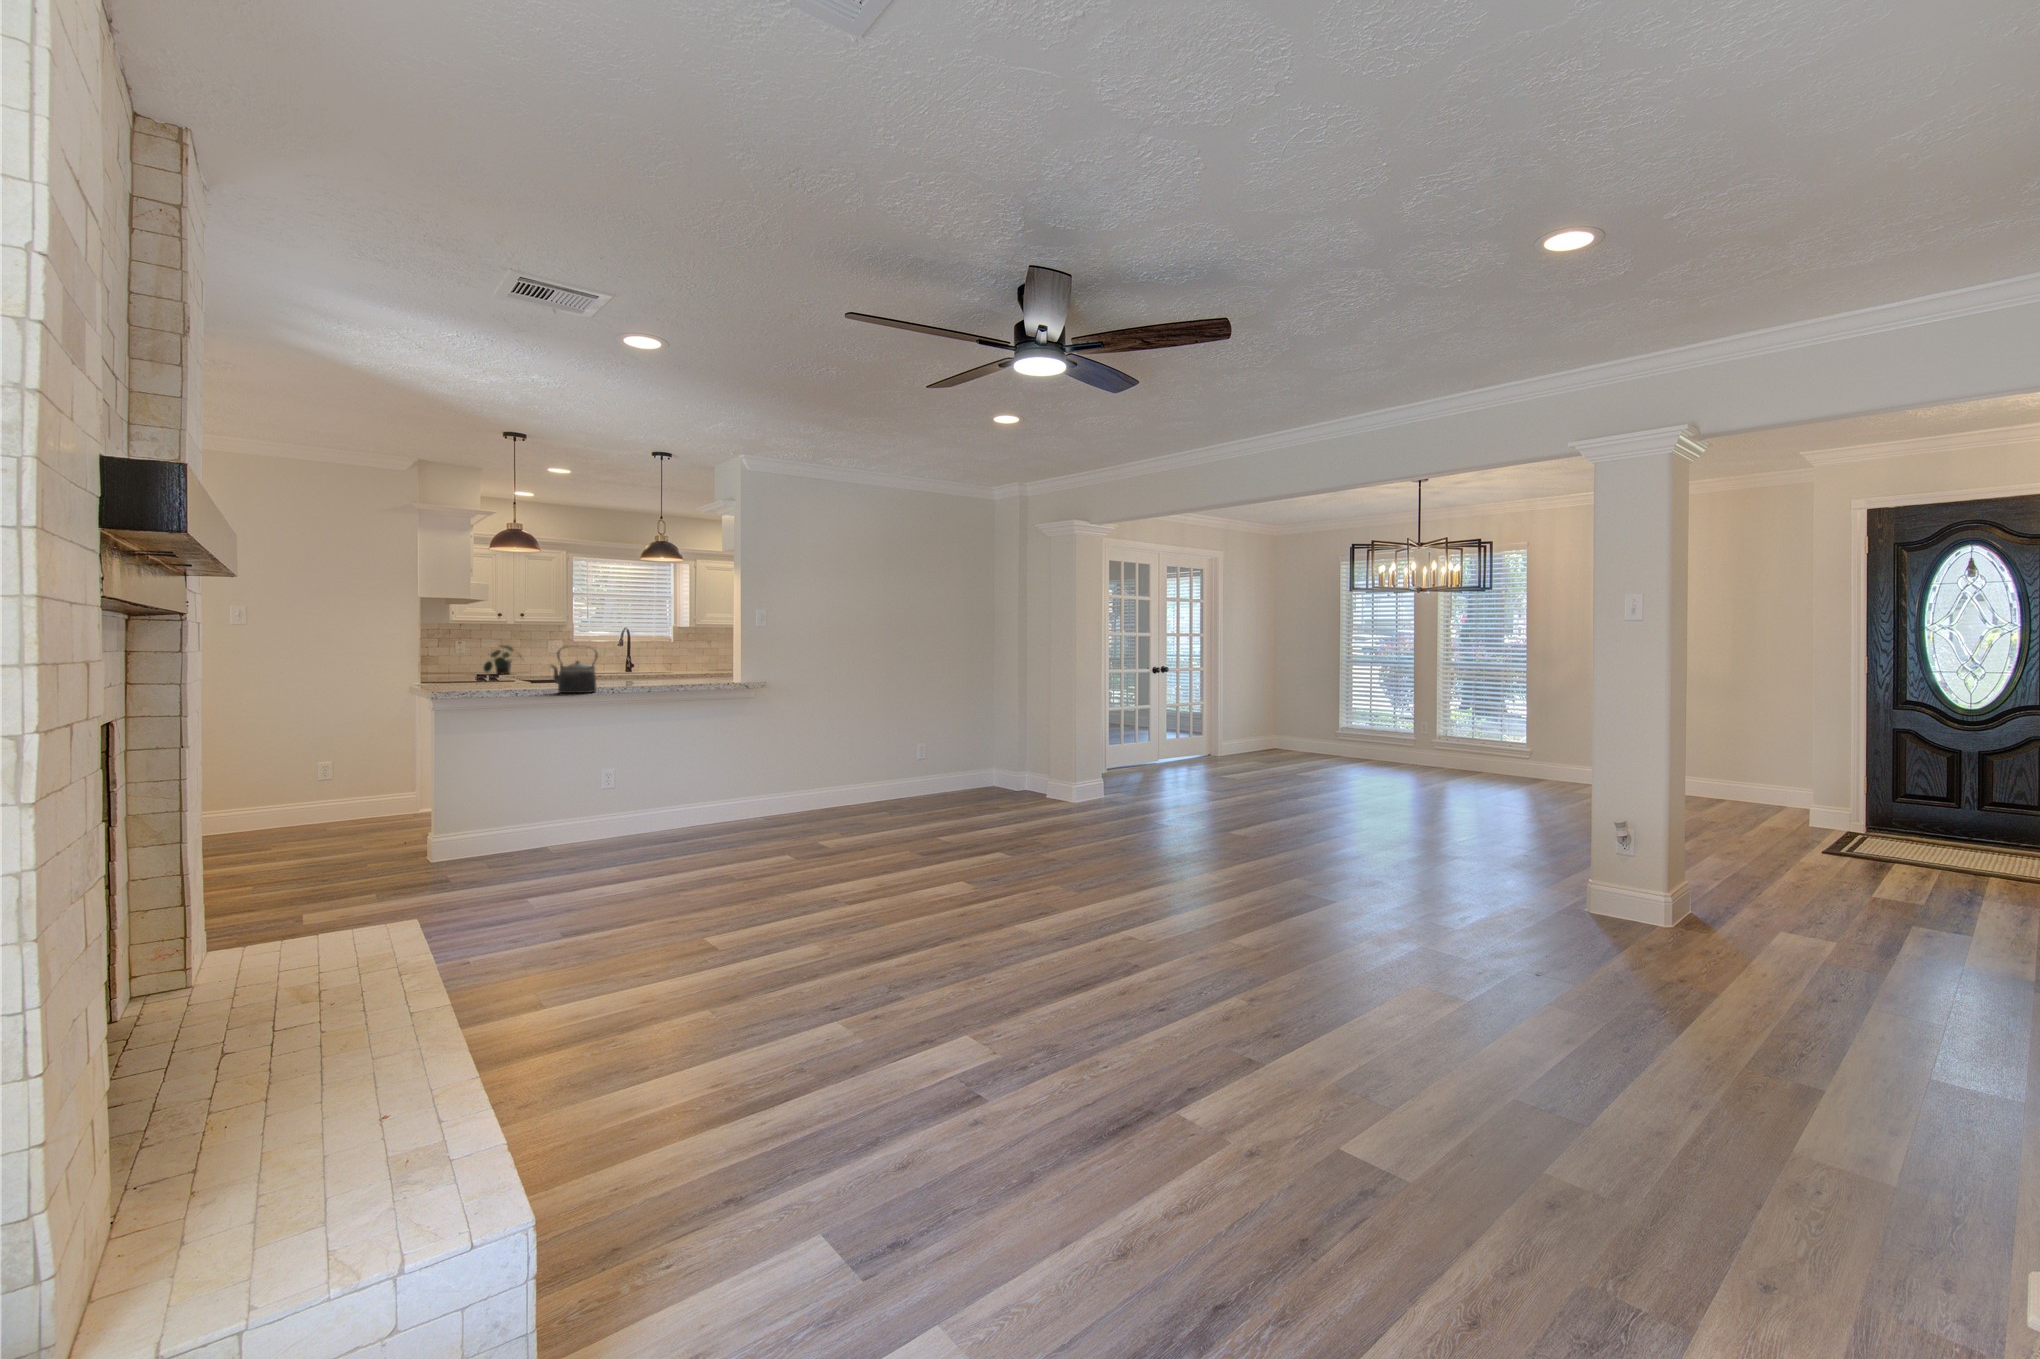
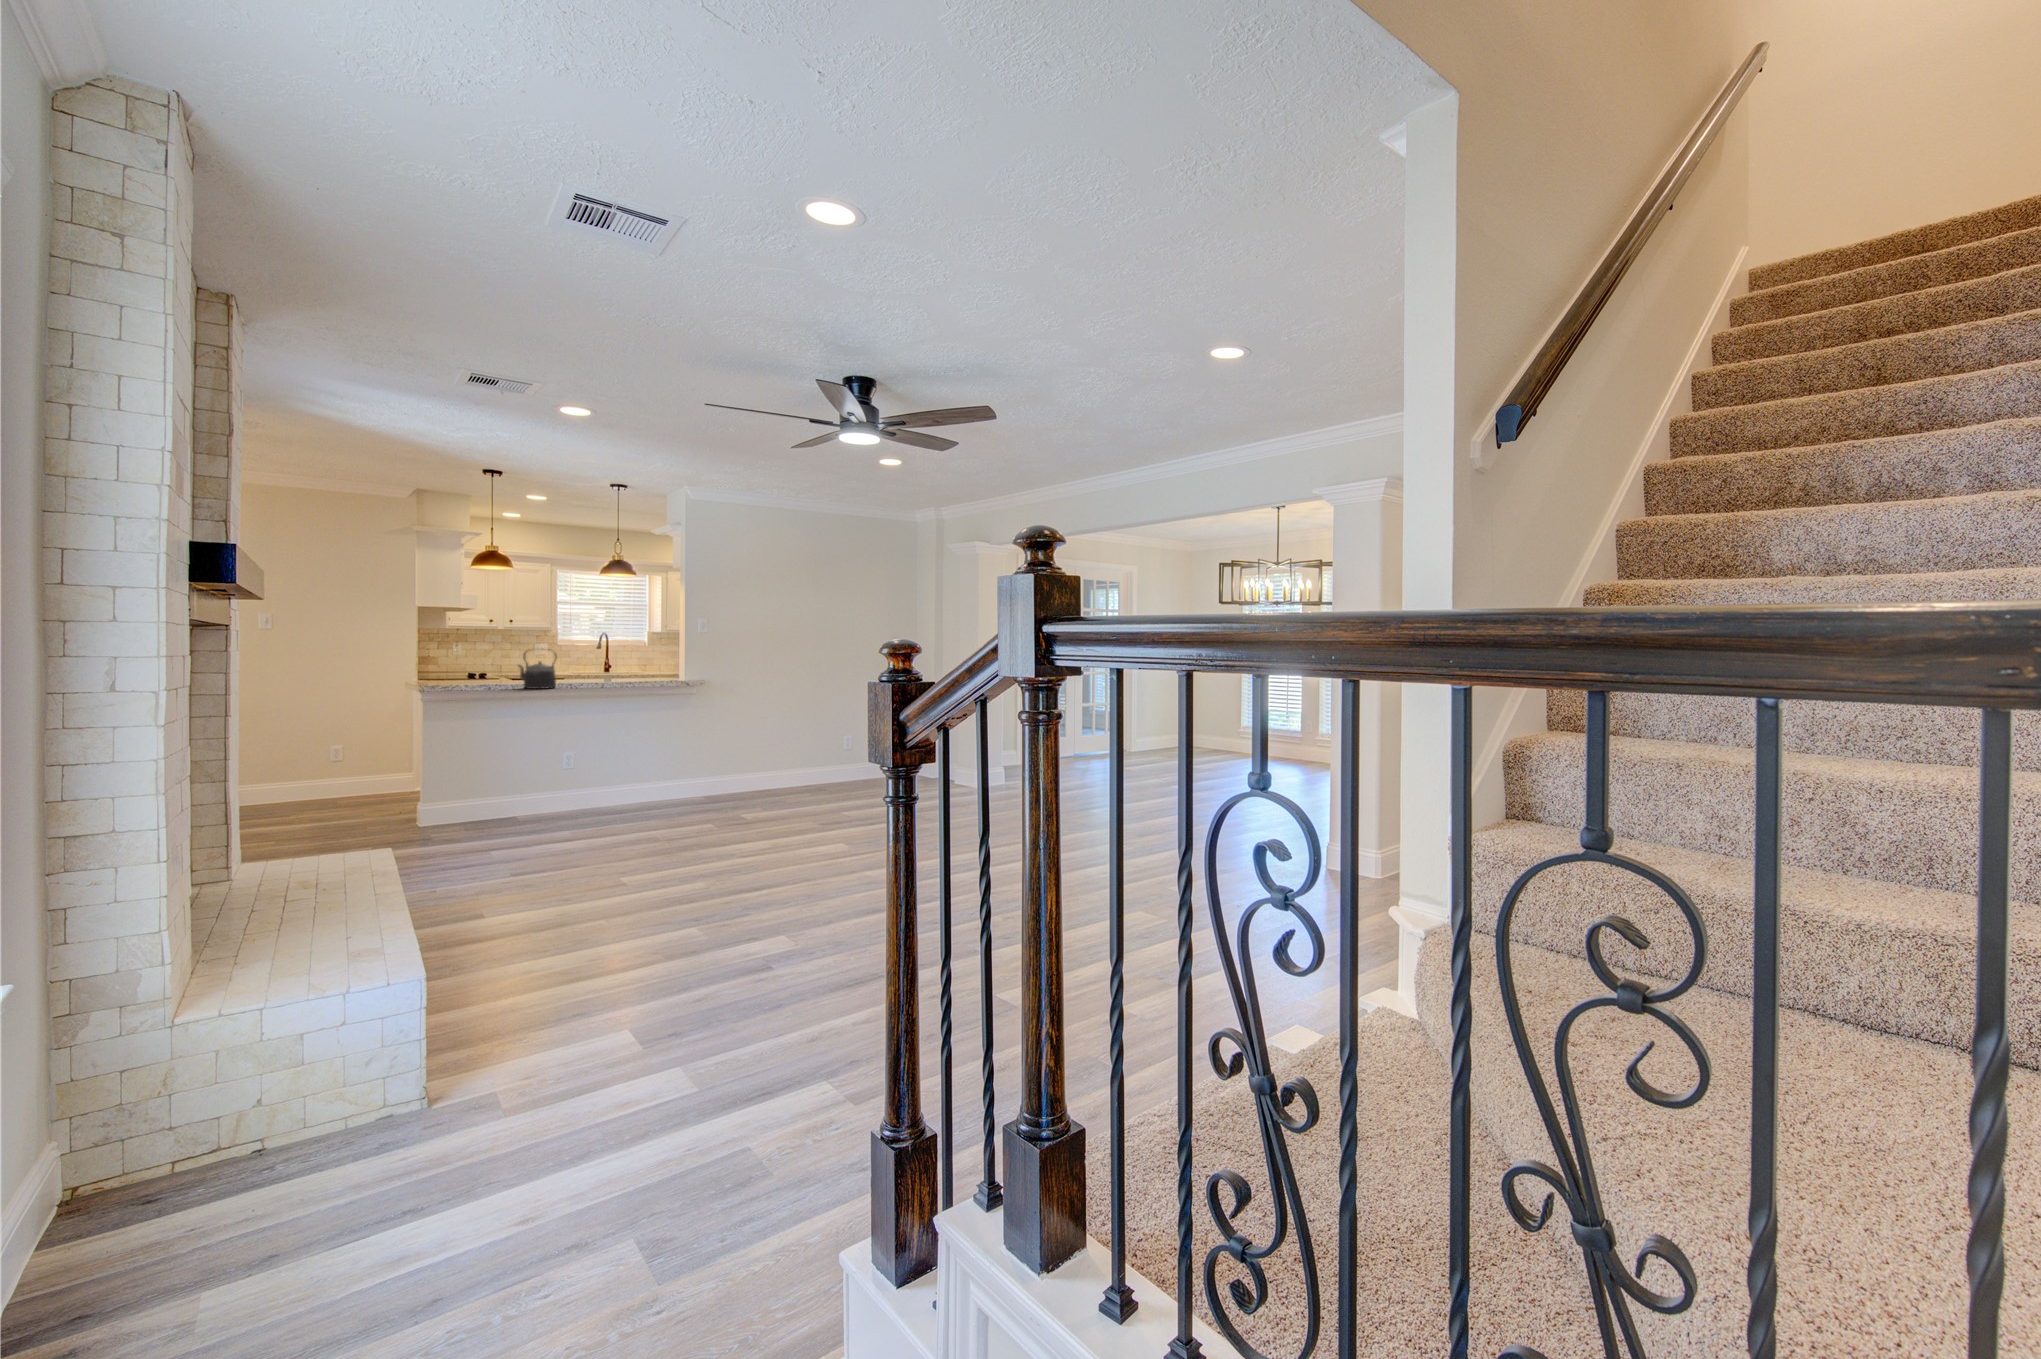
potted plant: present [484,645,513,674] -> none [469,647,510,673]

